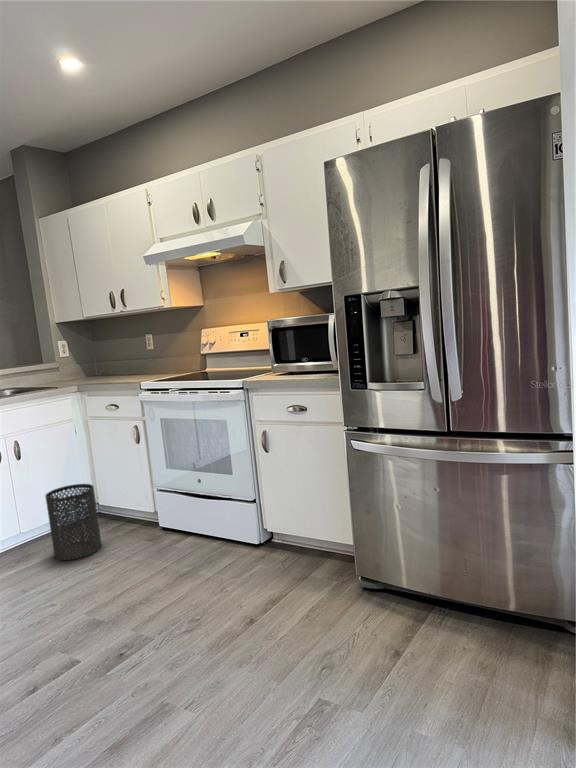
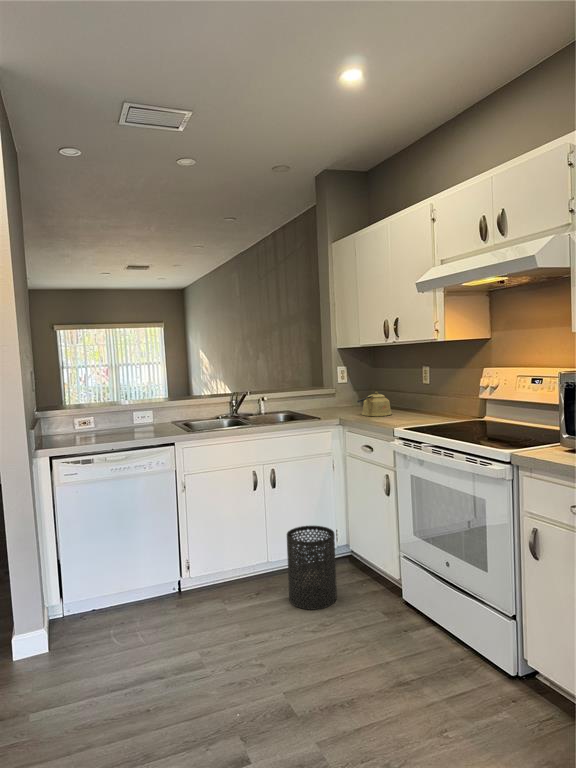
kettle: none [91,358,125,381] -> present [357,391,392,416]

